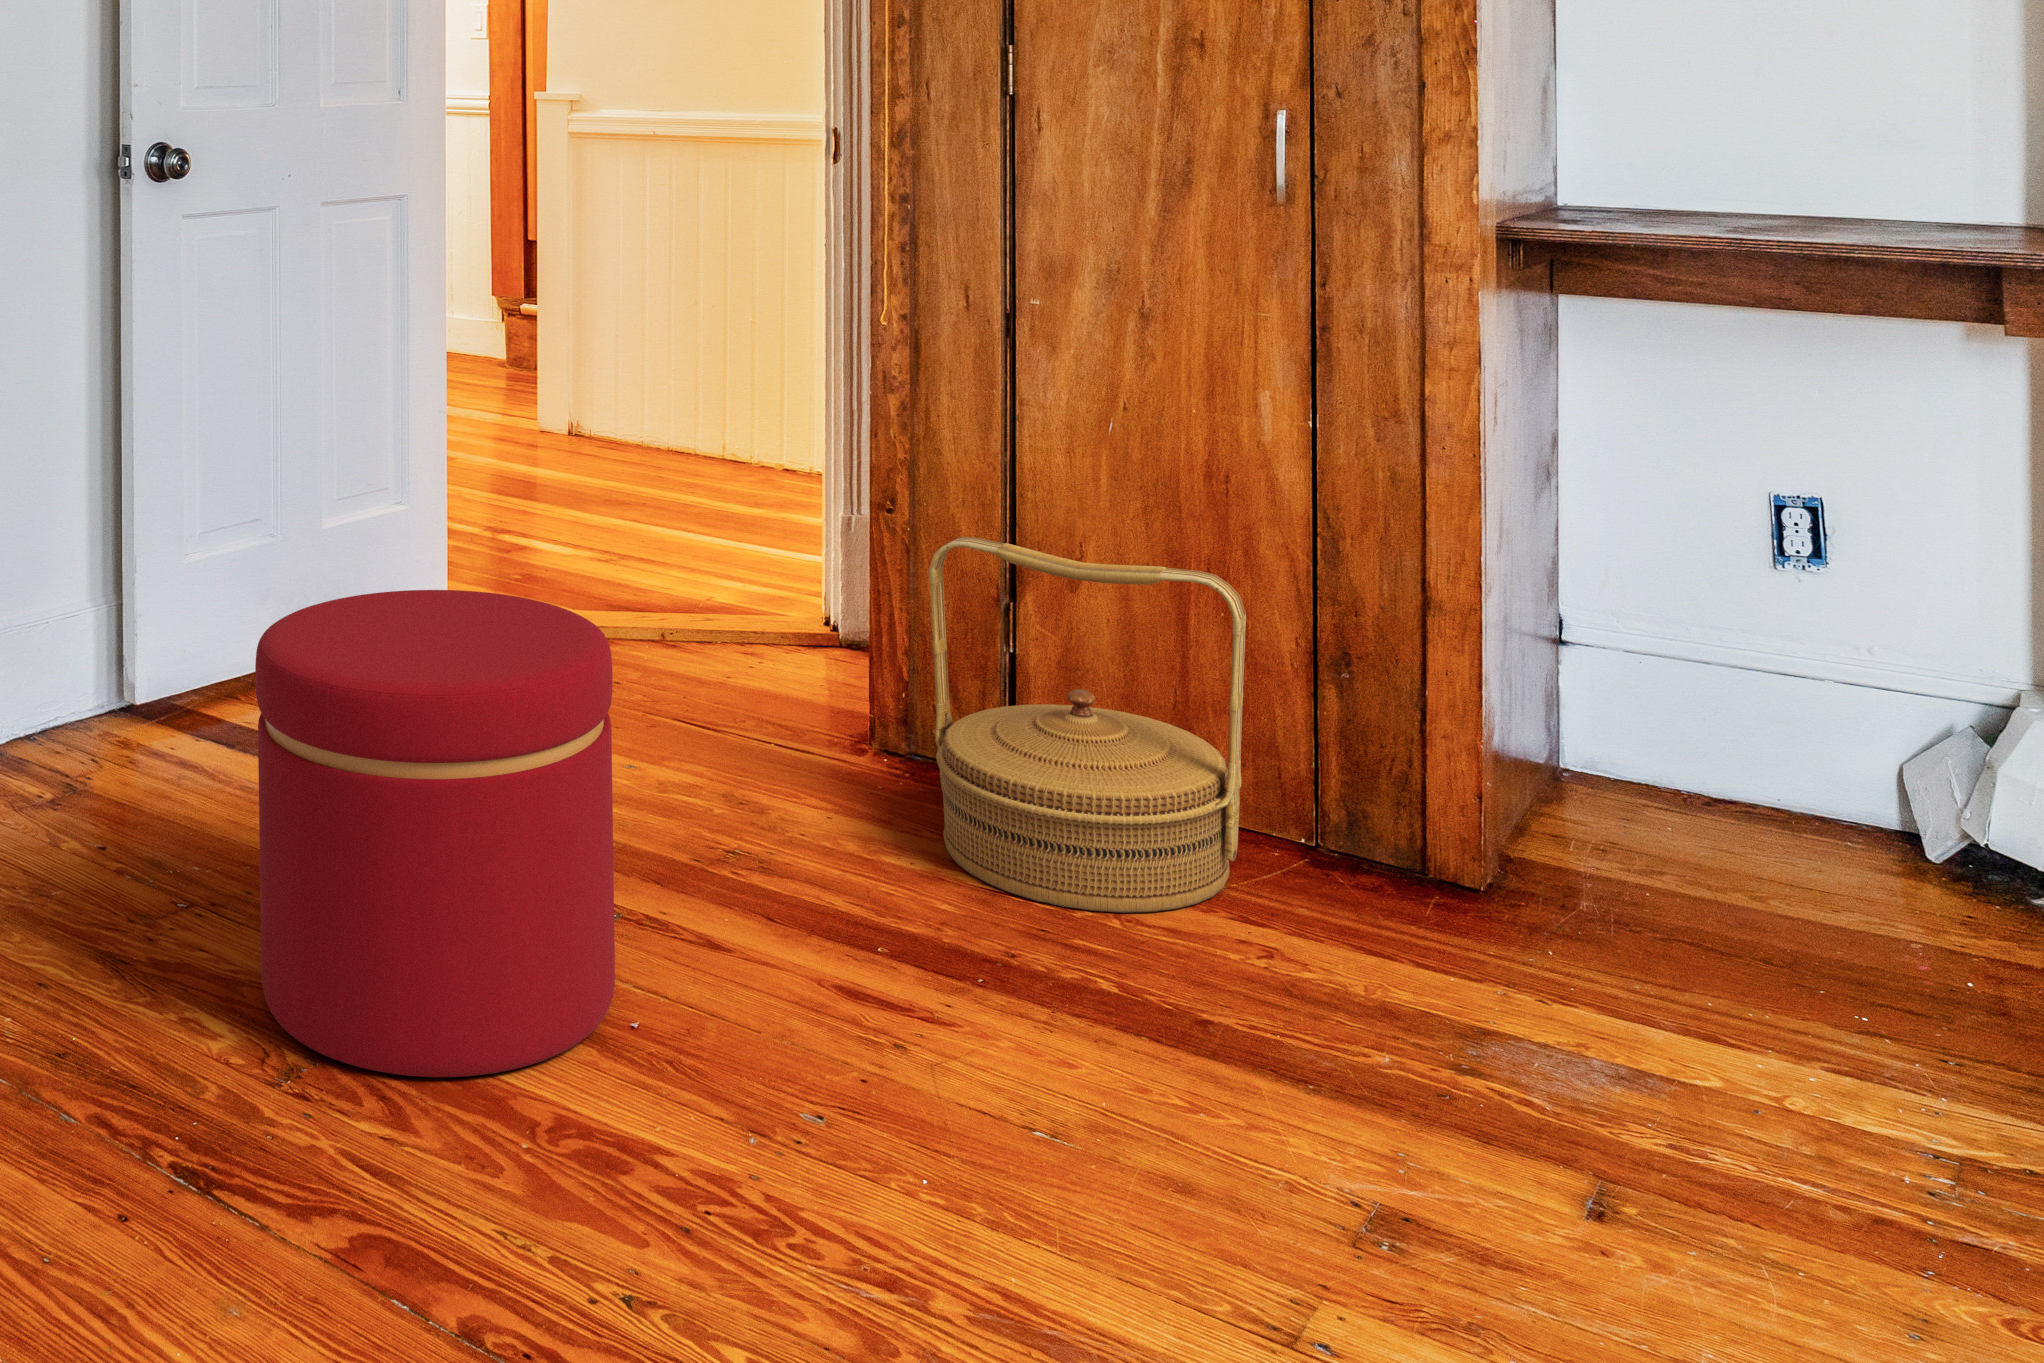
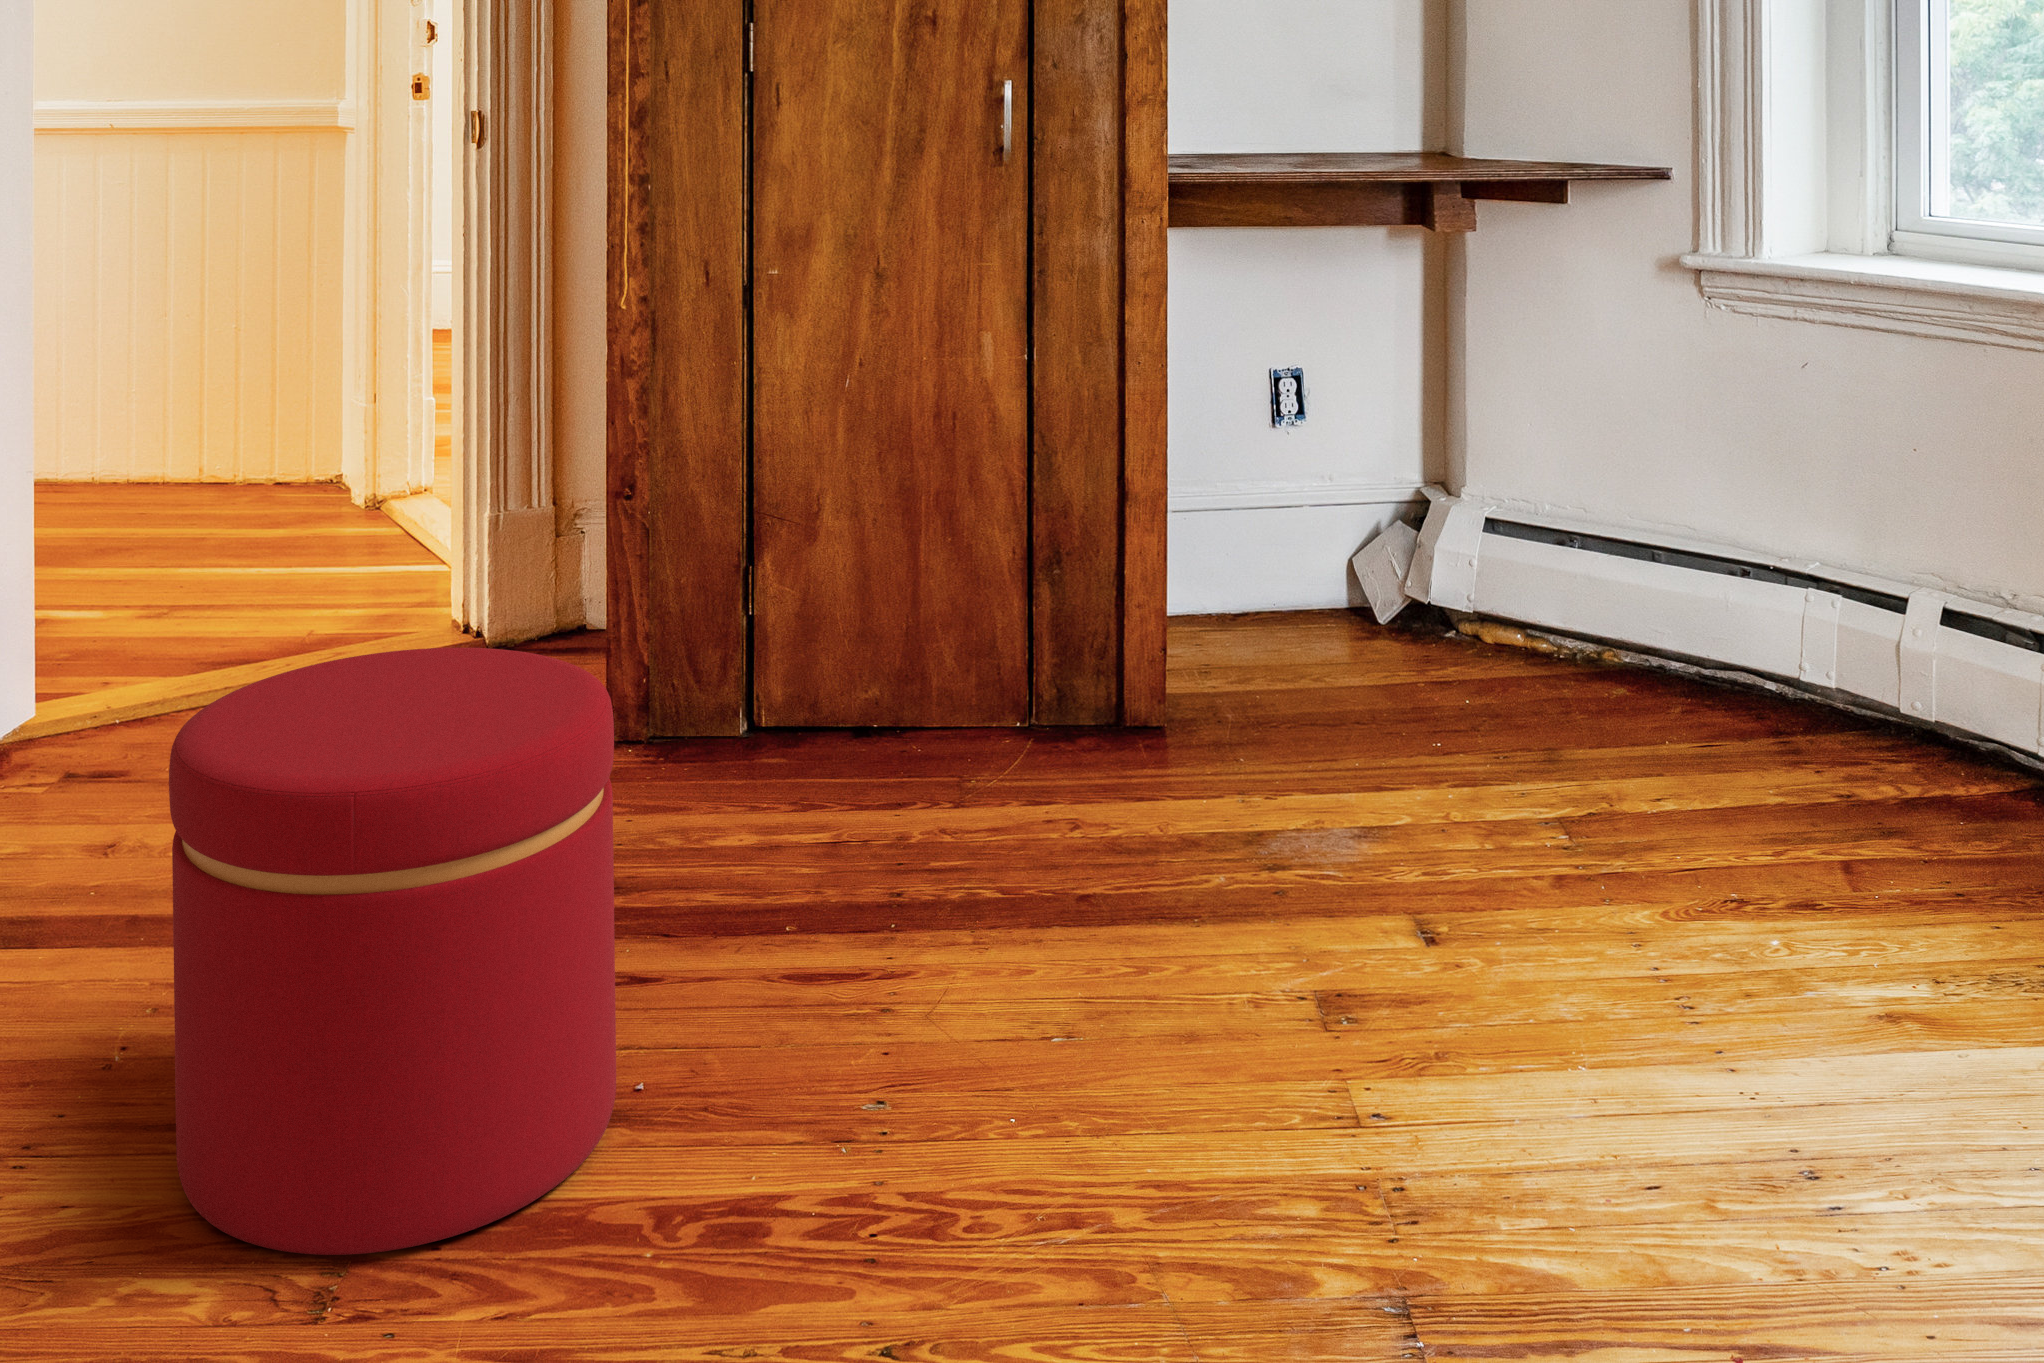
woven basket: present [929,537,1246,913] -> none [726,500,1020,841]

